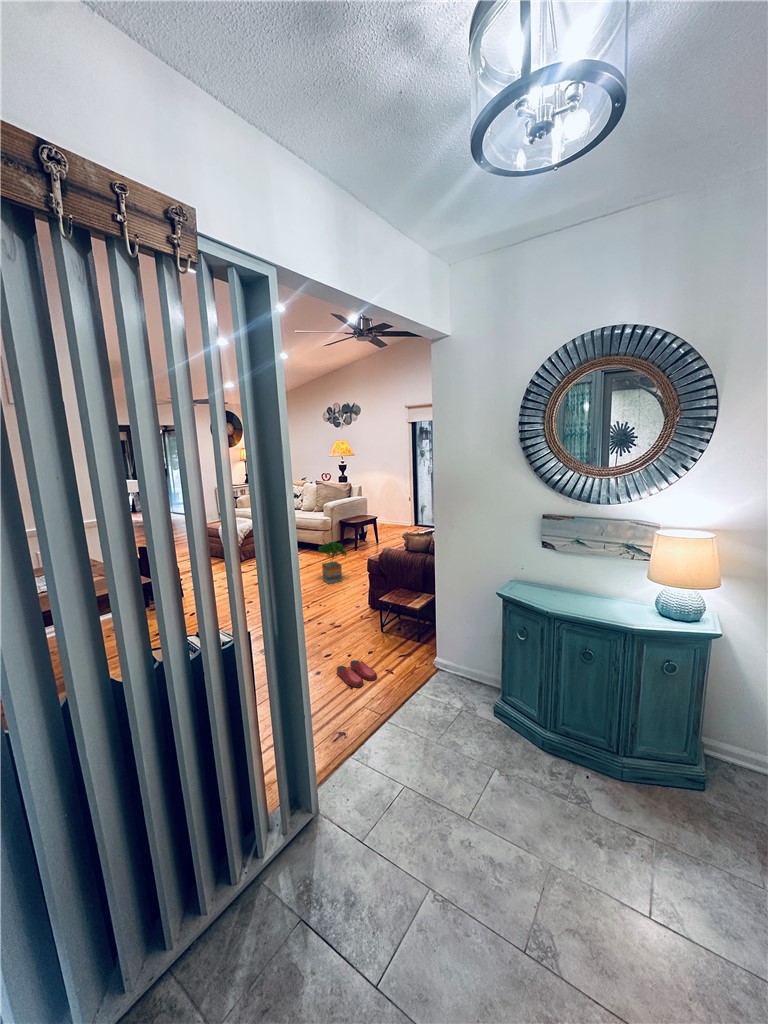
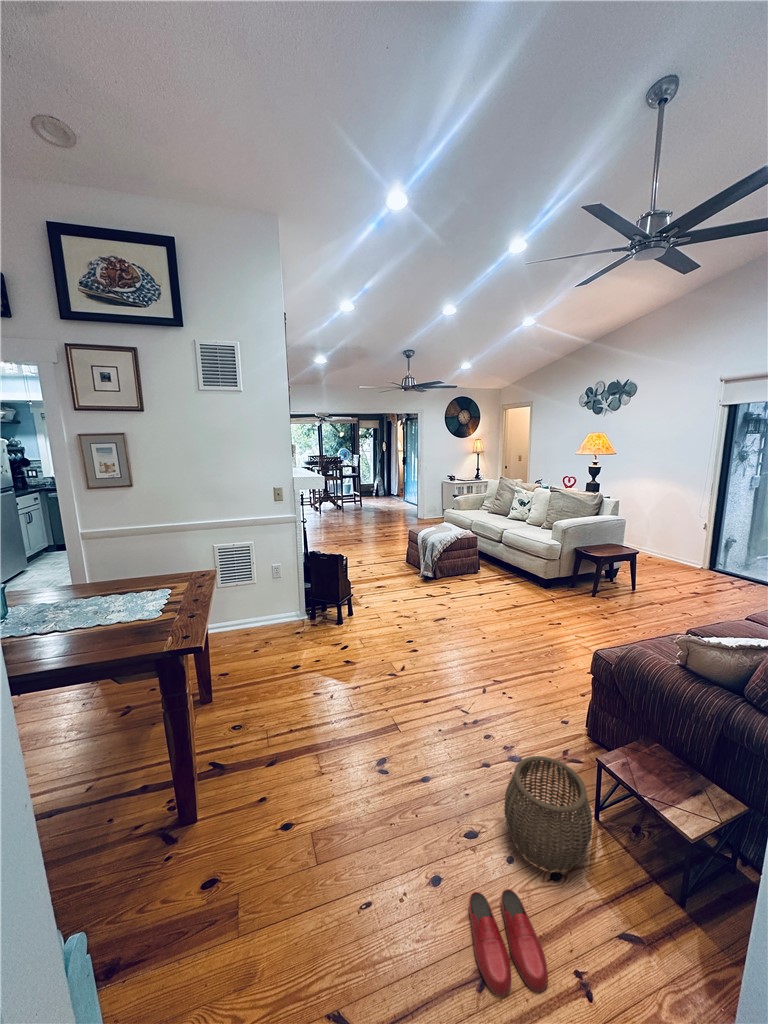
potted tree: present [319,542,347,584] -> none [521,590,568,655]
woven basket: none [341,605,383,652] -> present [504,756,592,872]

